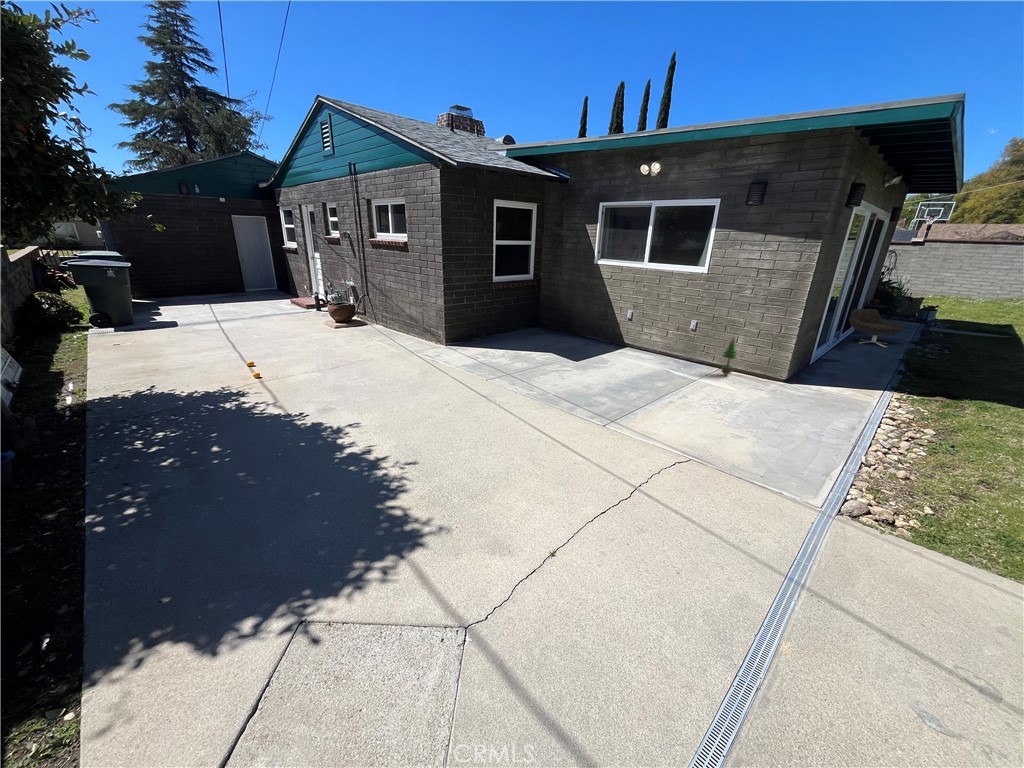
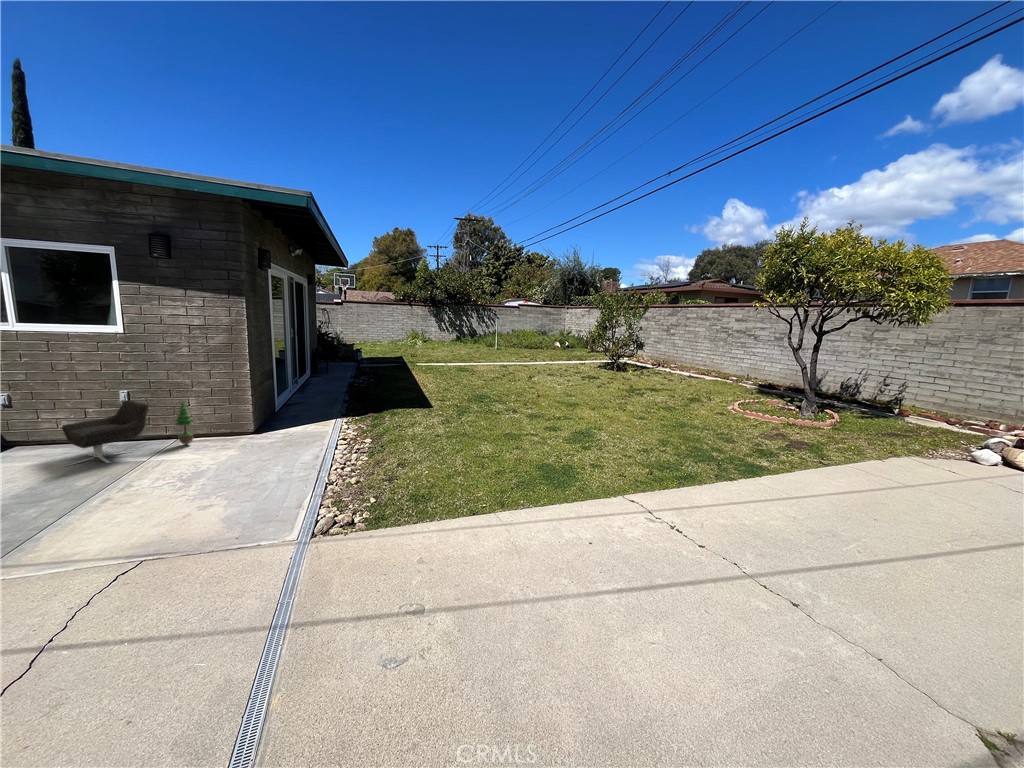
lounge chair: present [849,309,904,347] -> present [62,400,149,467]

